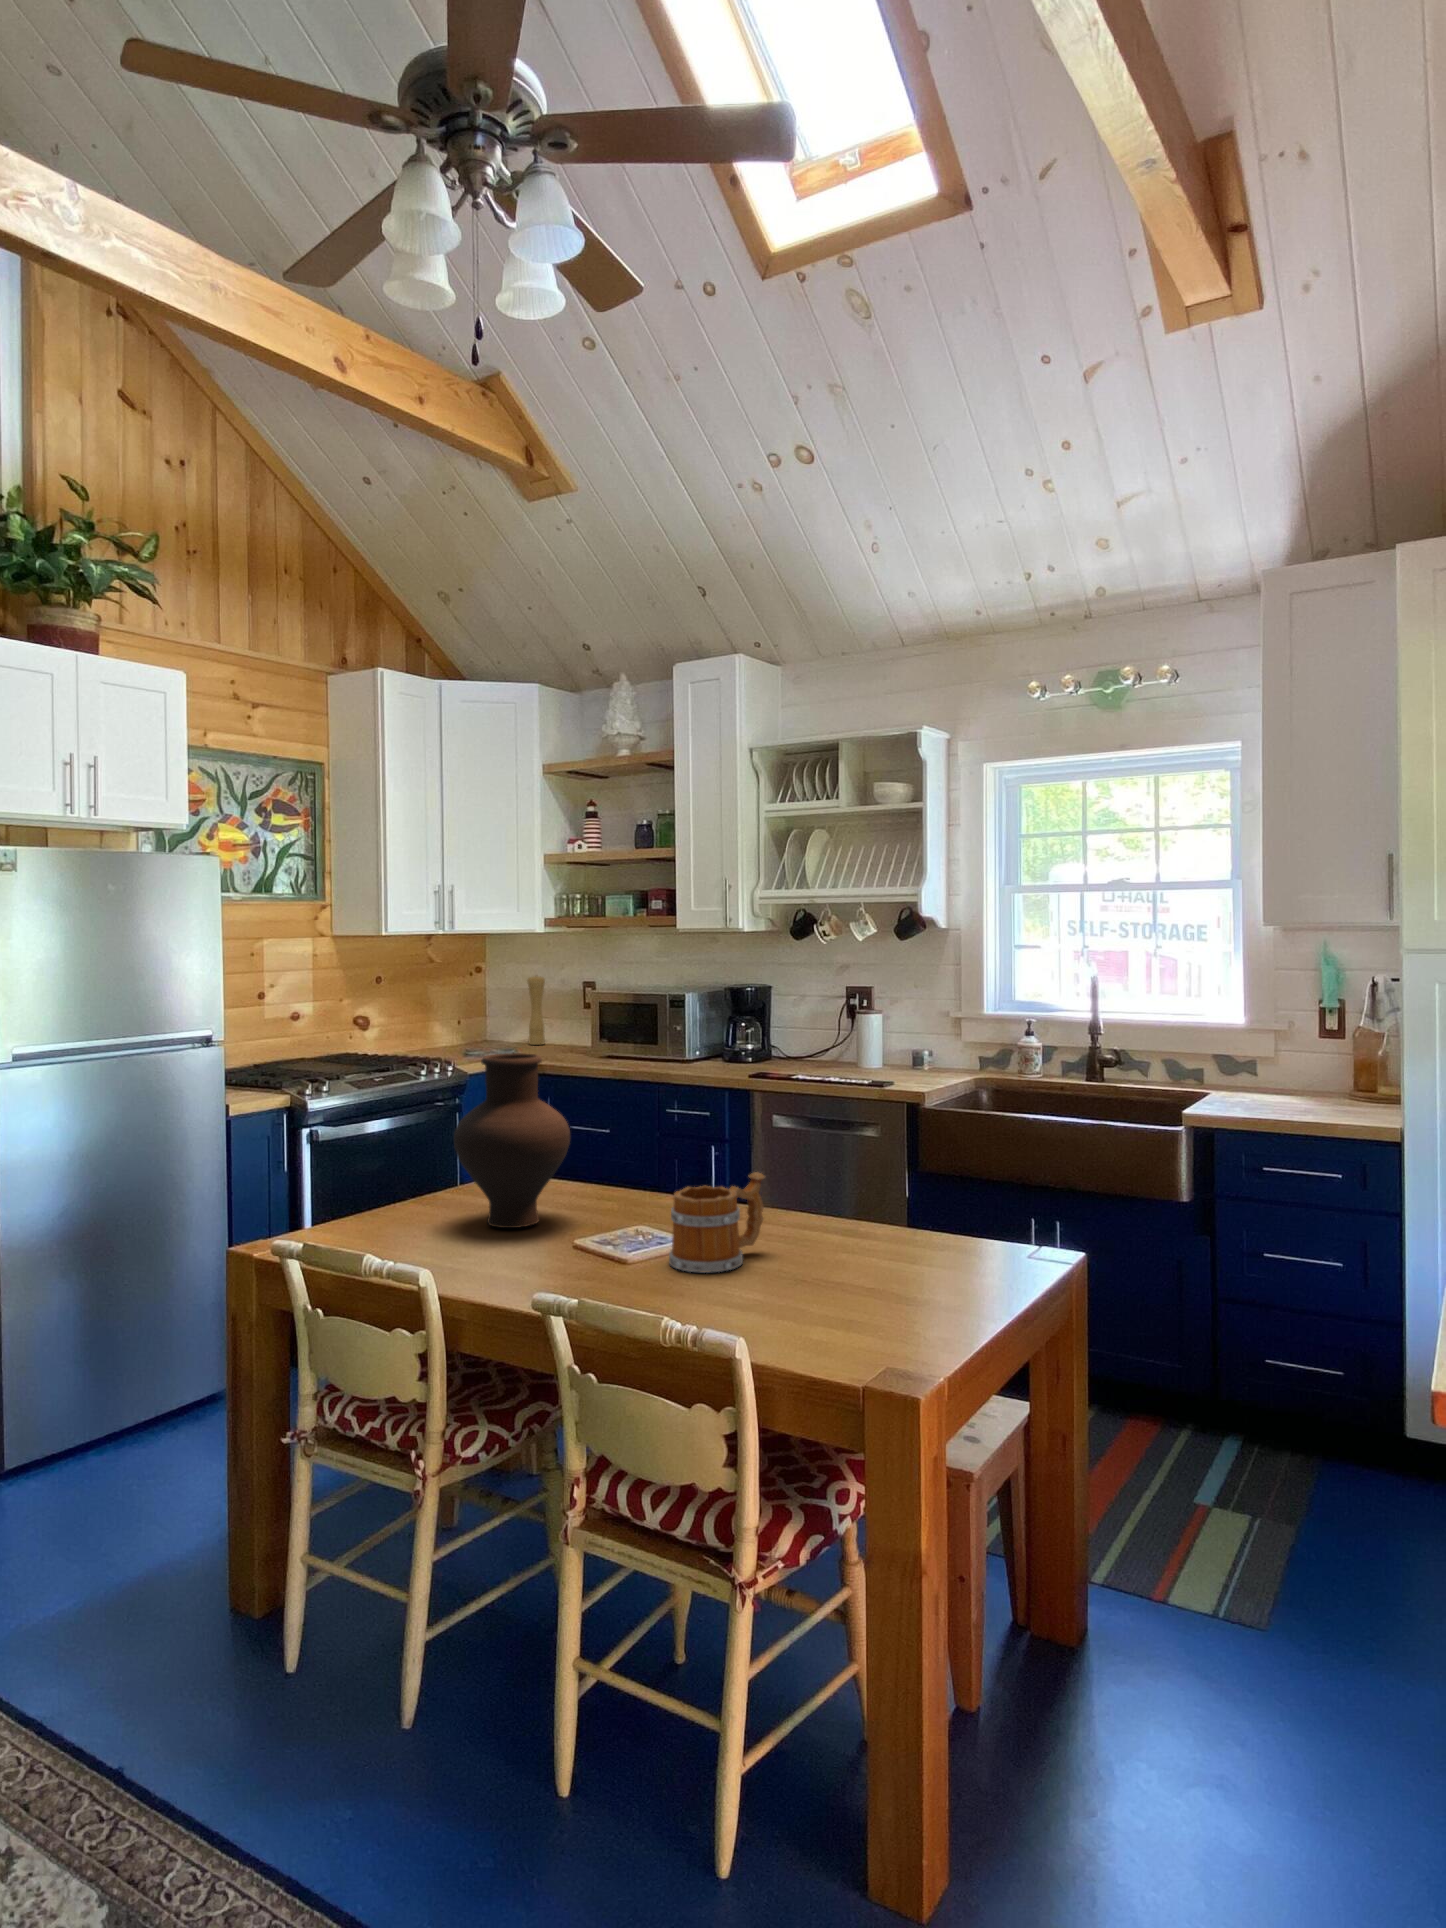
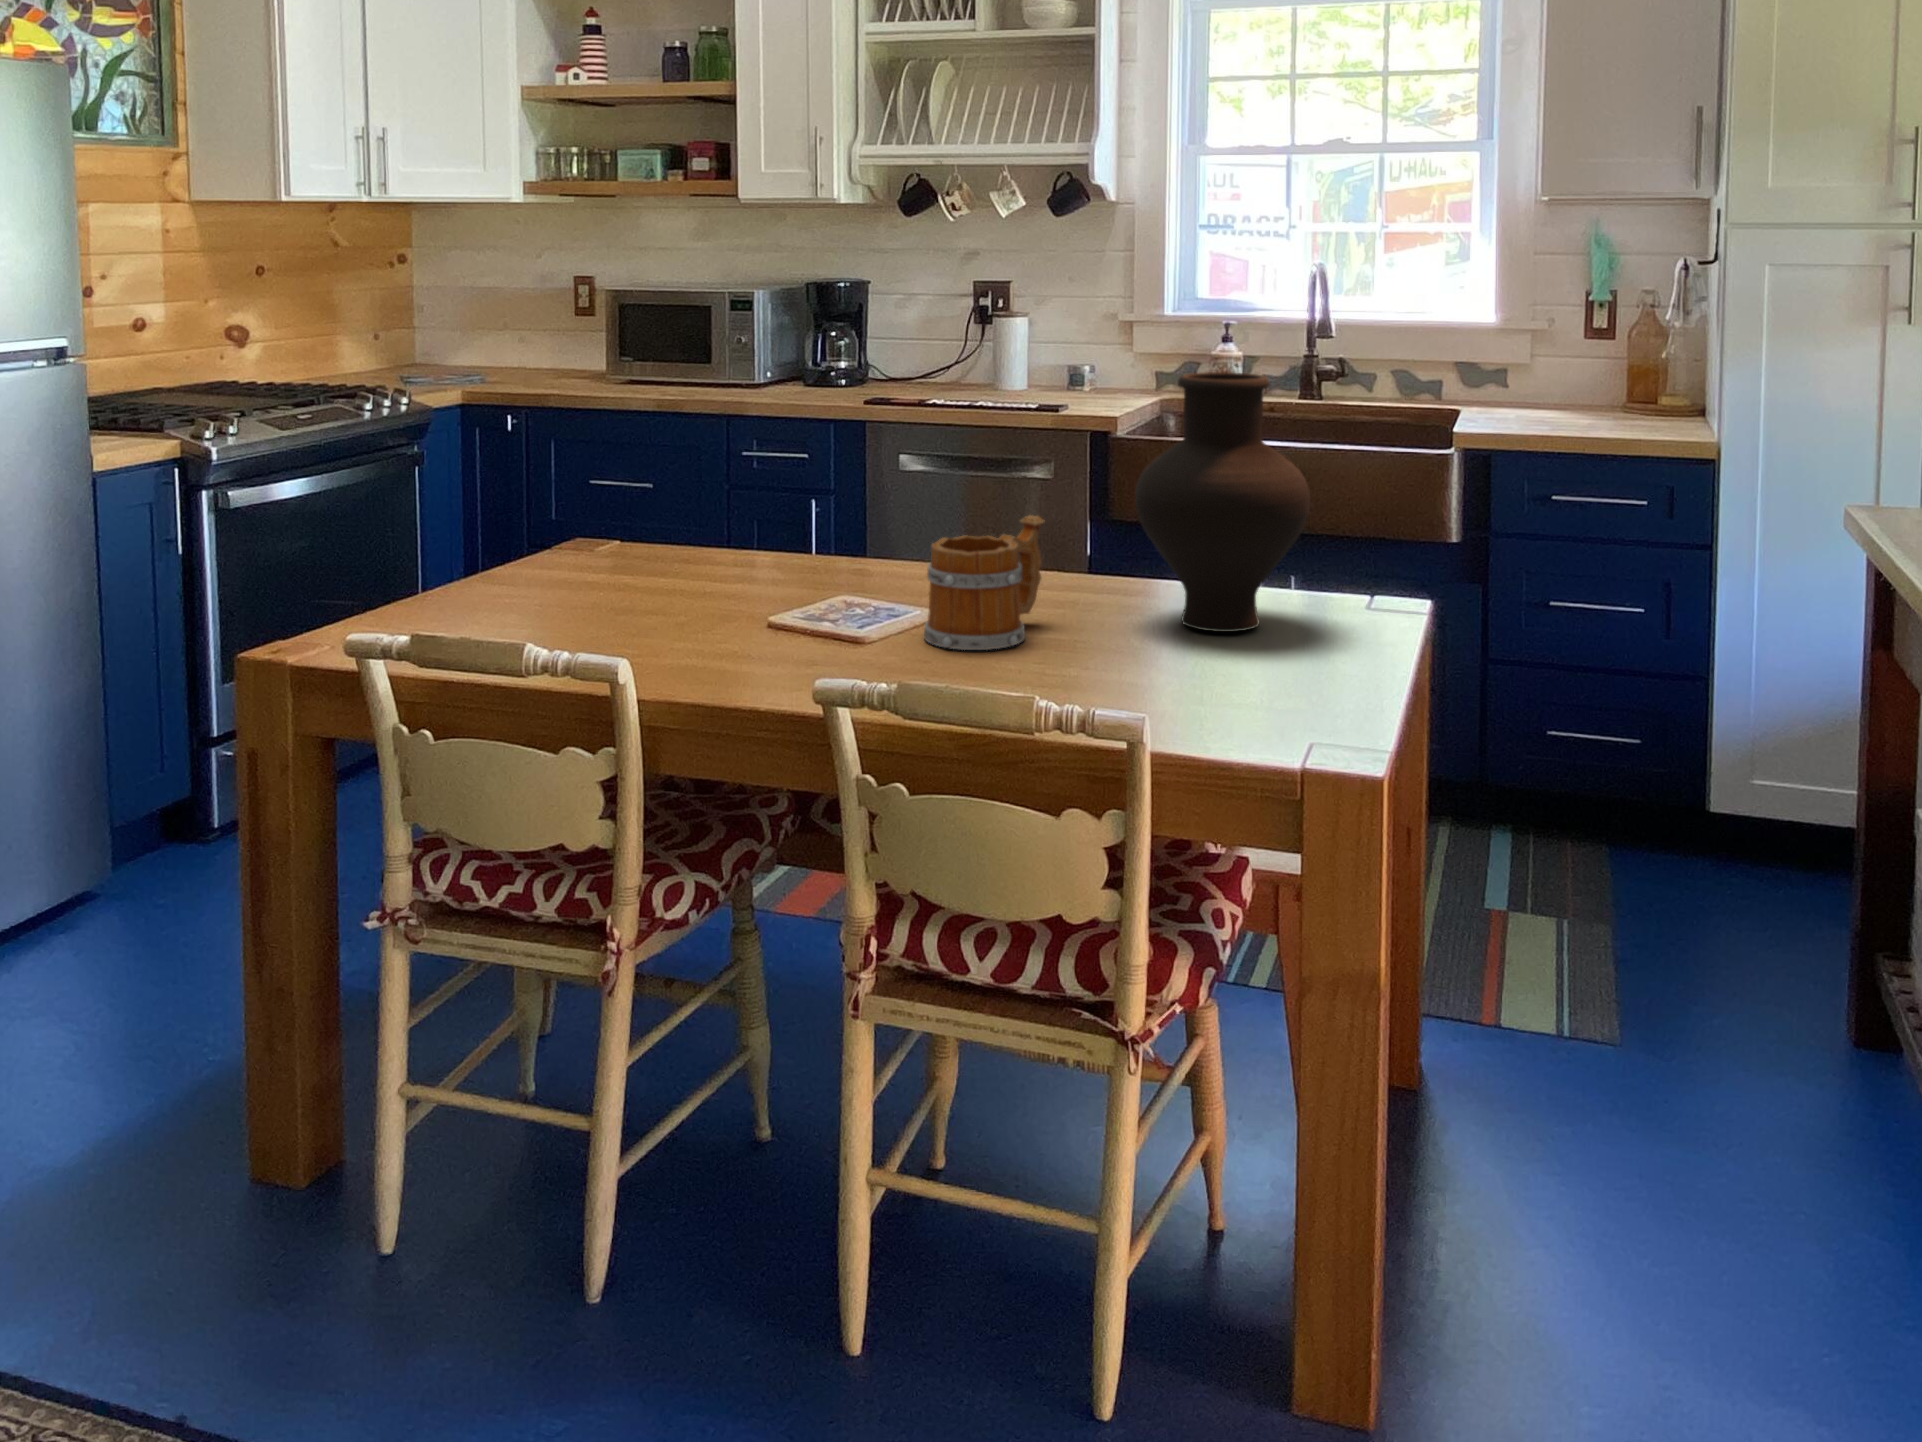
pepper mill: present [527,976,545,1045] -> none [483,266,510,369]
vase: present [454,1053,570,1228] -> present [1135,372,1310,632]

